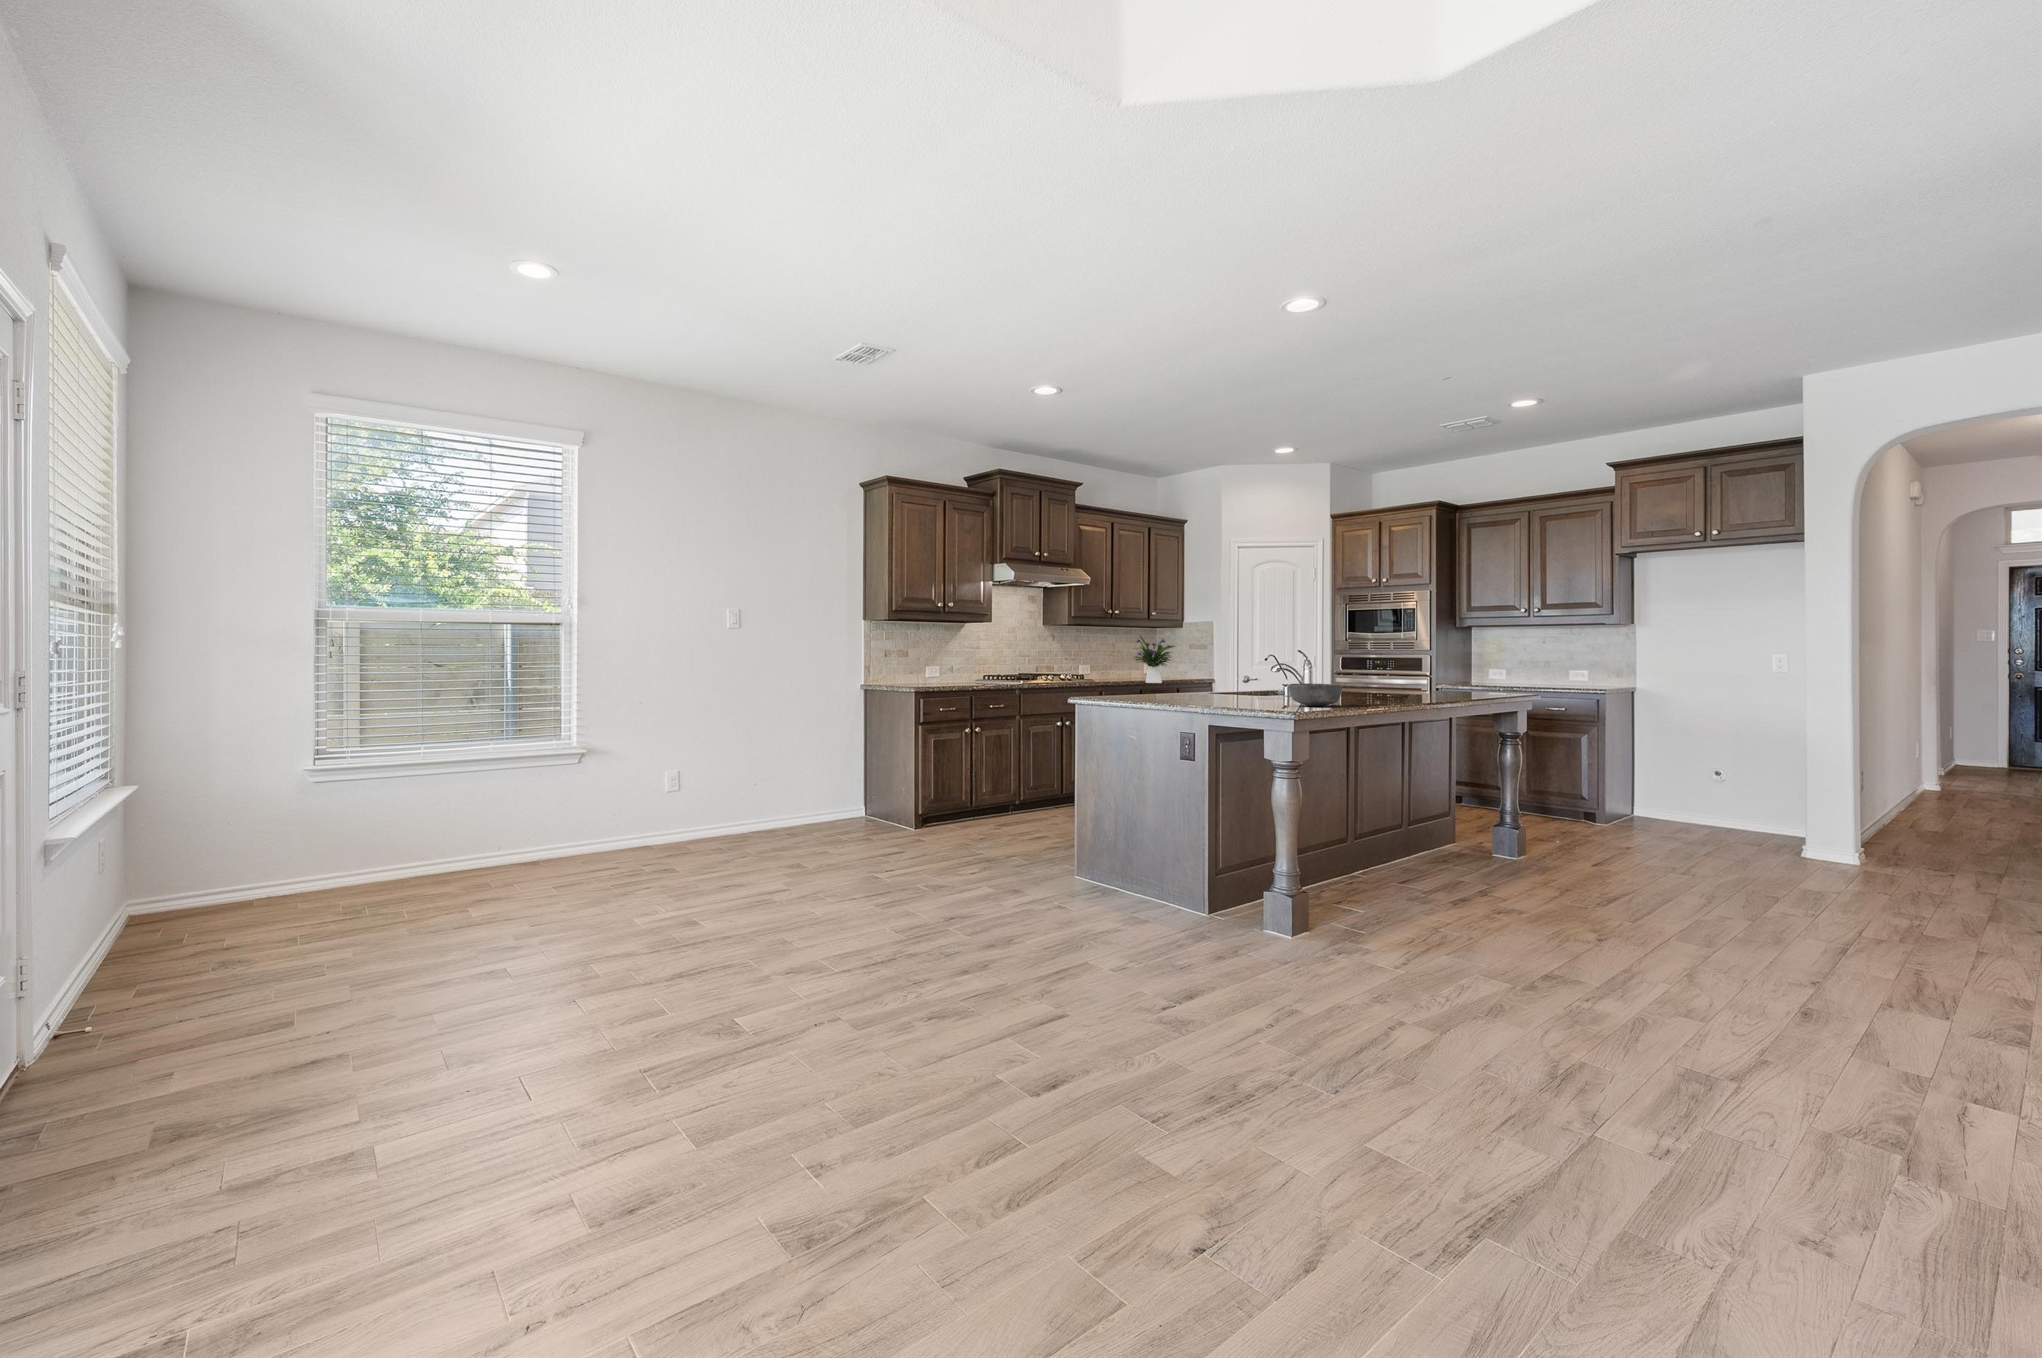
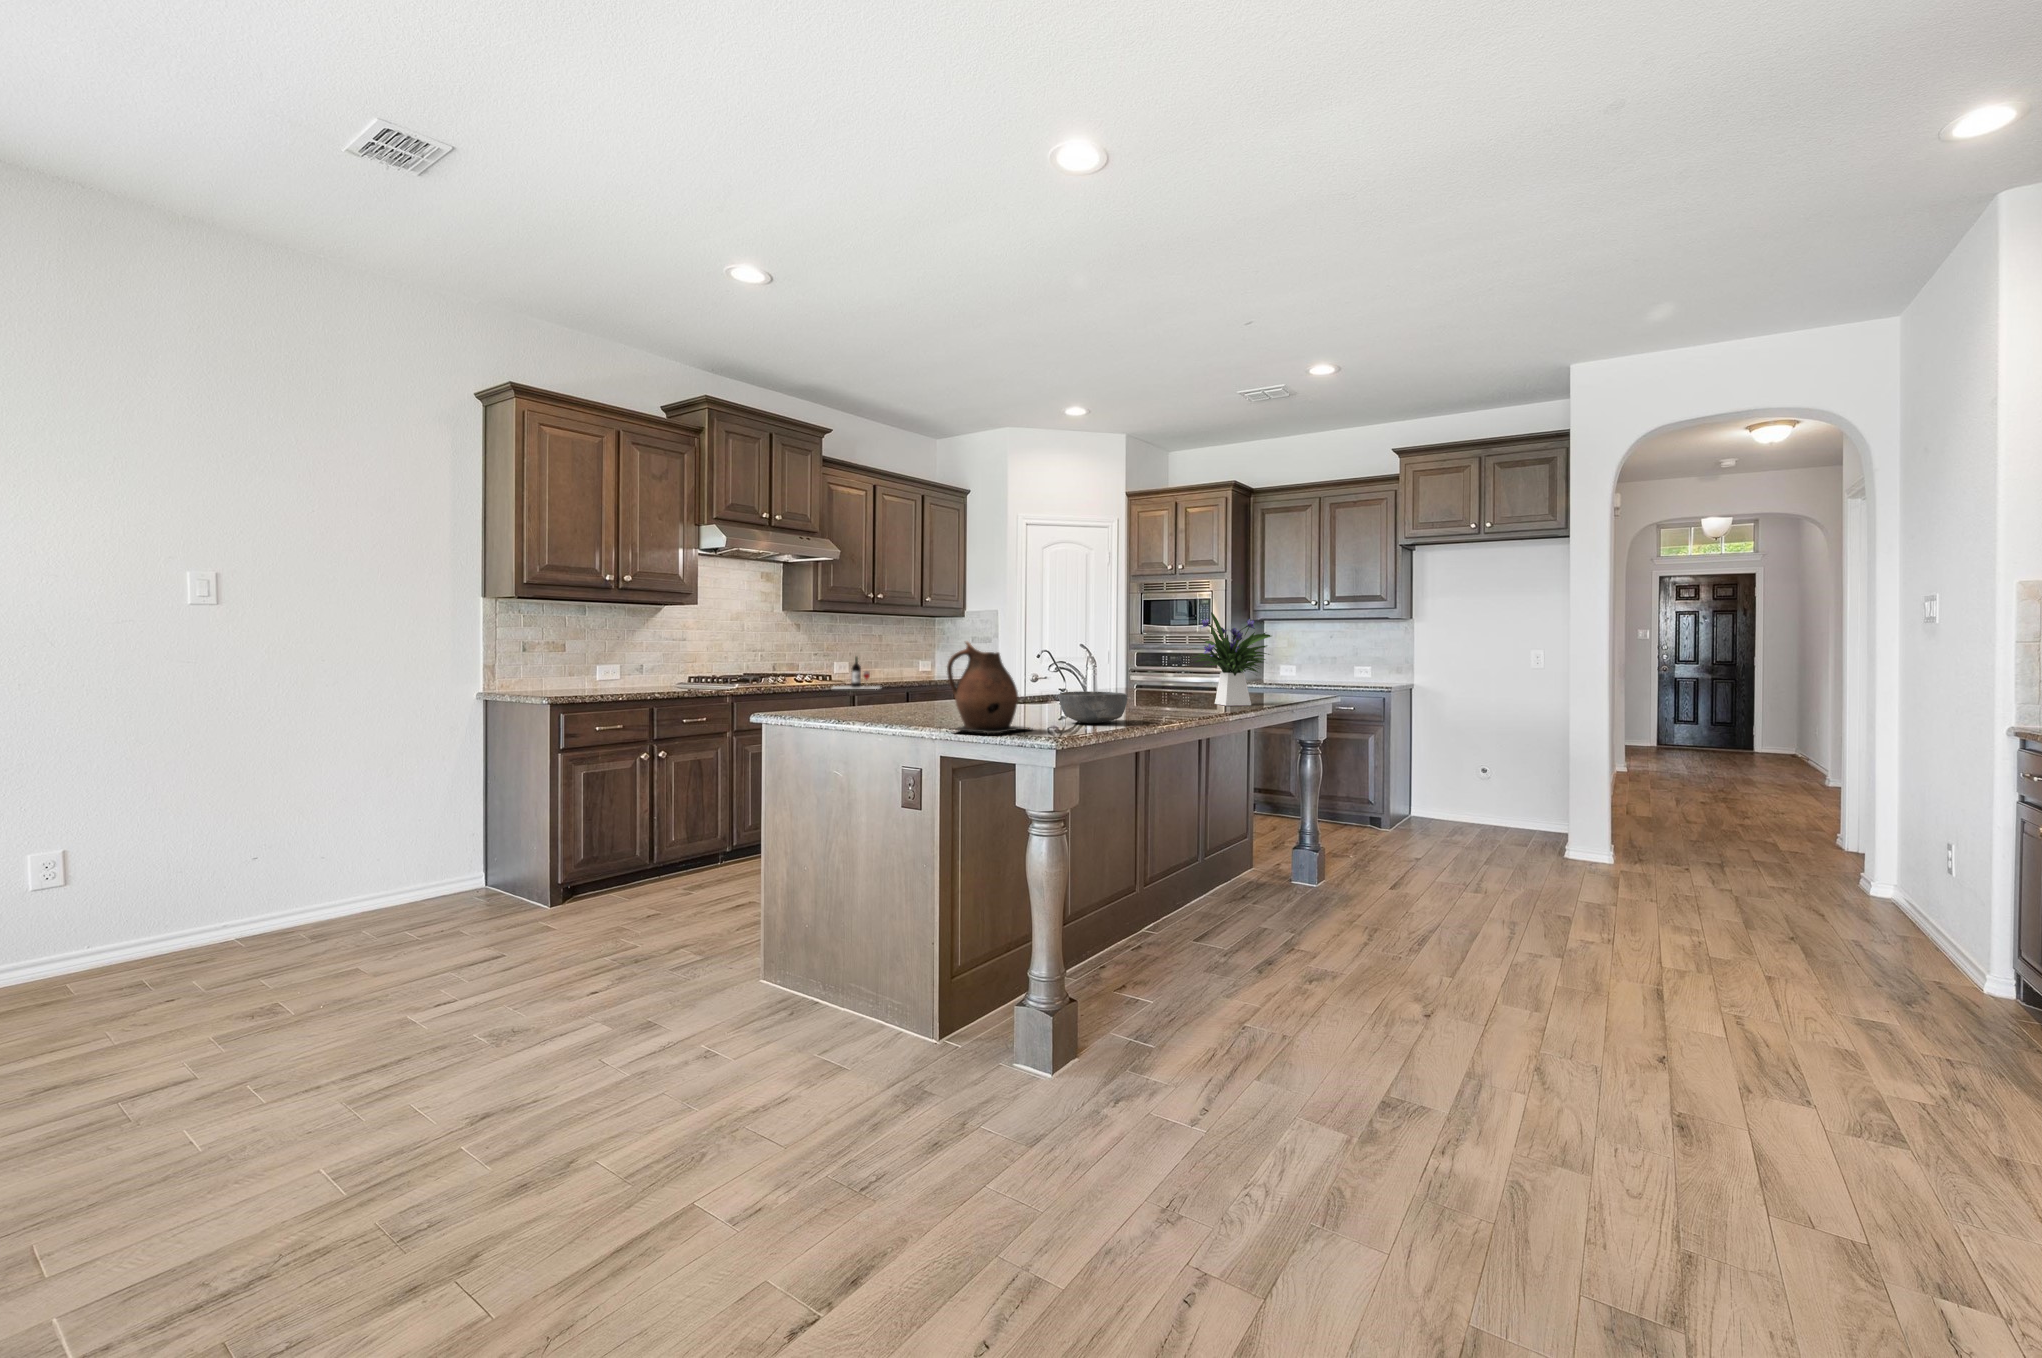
flower arrangement: present [1134,636,1175,683] -> present [1192,612,1271,706]
ceramic pitcher: none [1209,647,1271,711] -> present [947,642,1029,734]
wine bottle: none [1086,660,1128,686] -> present [833,657,879,689]

